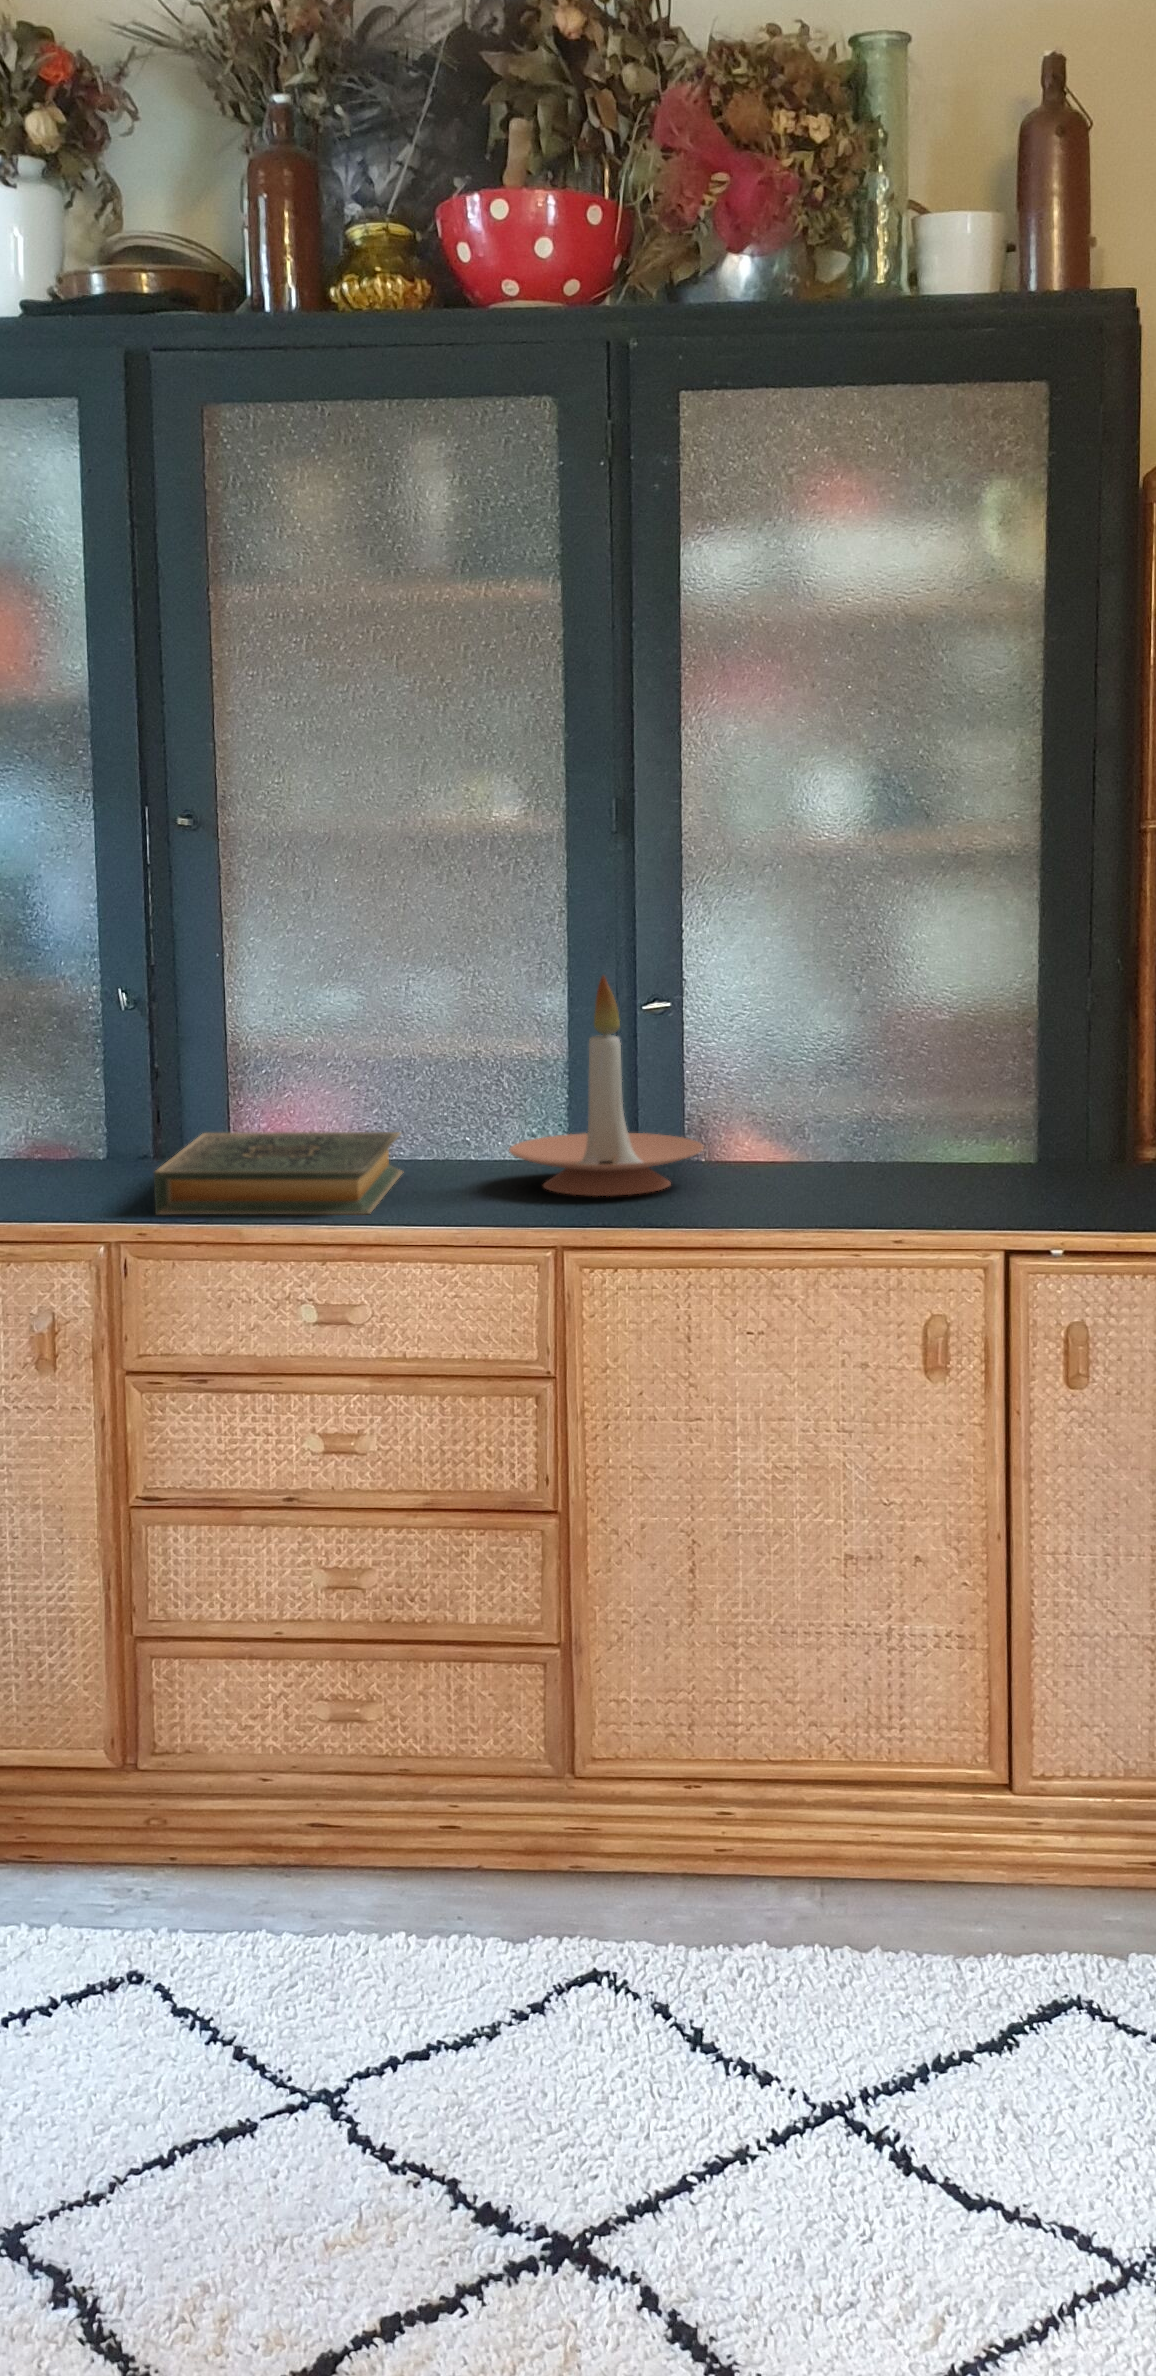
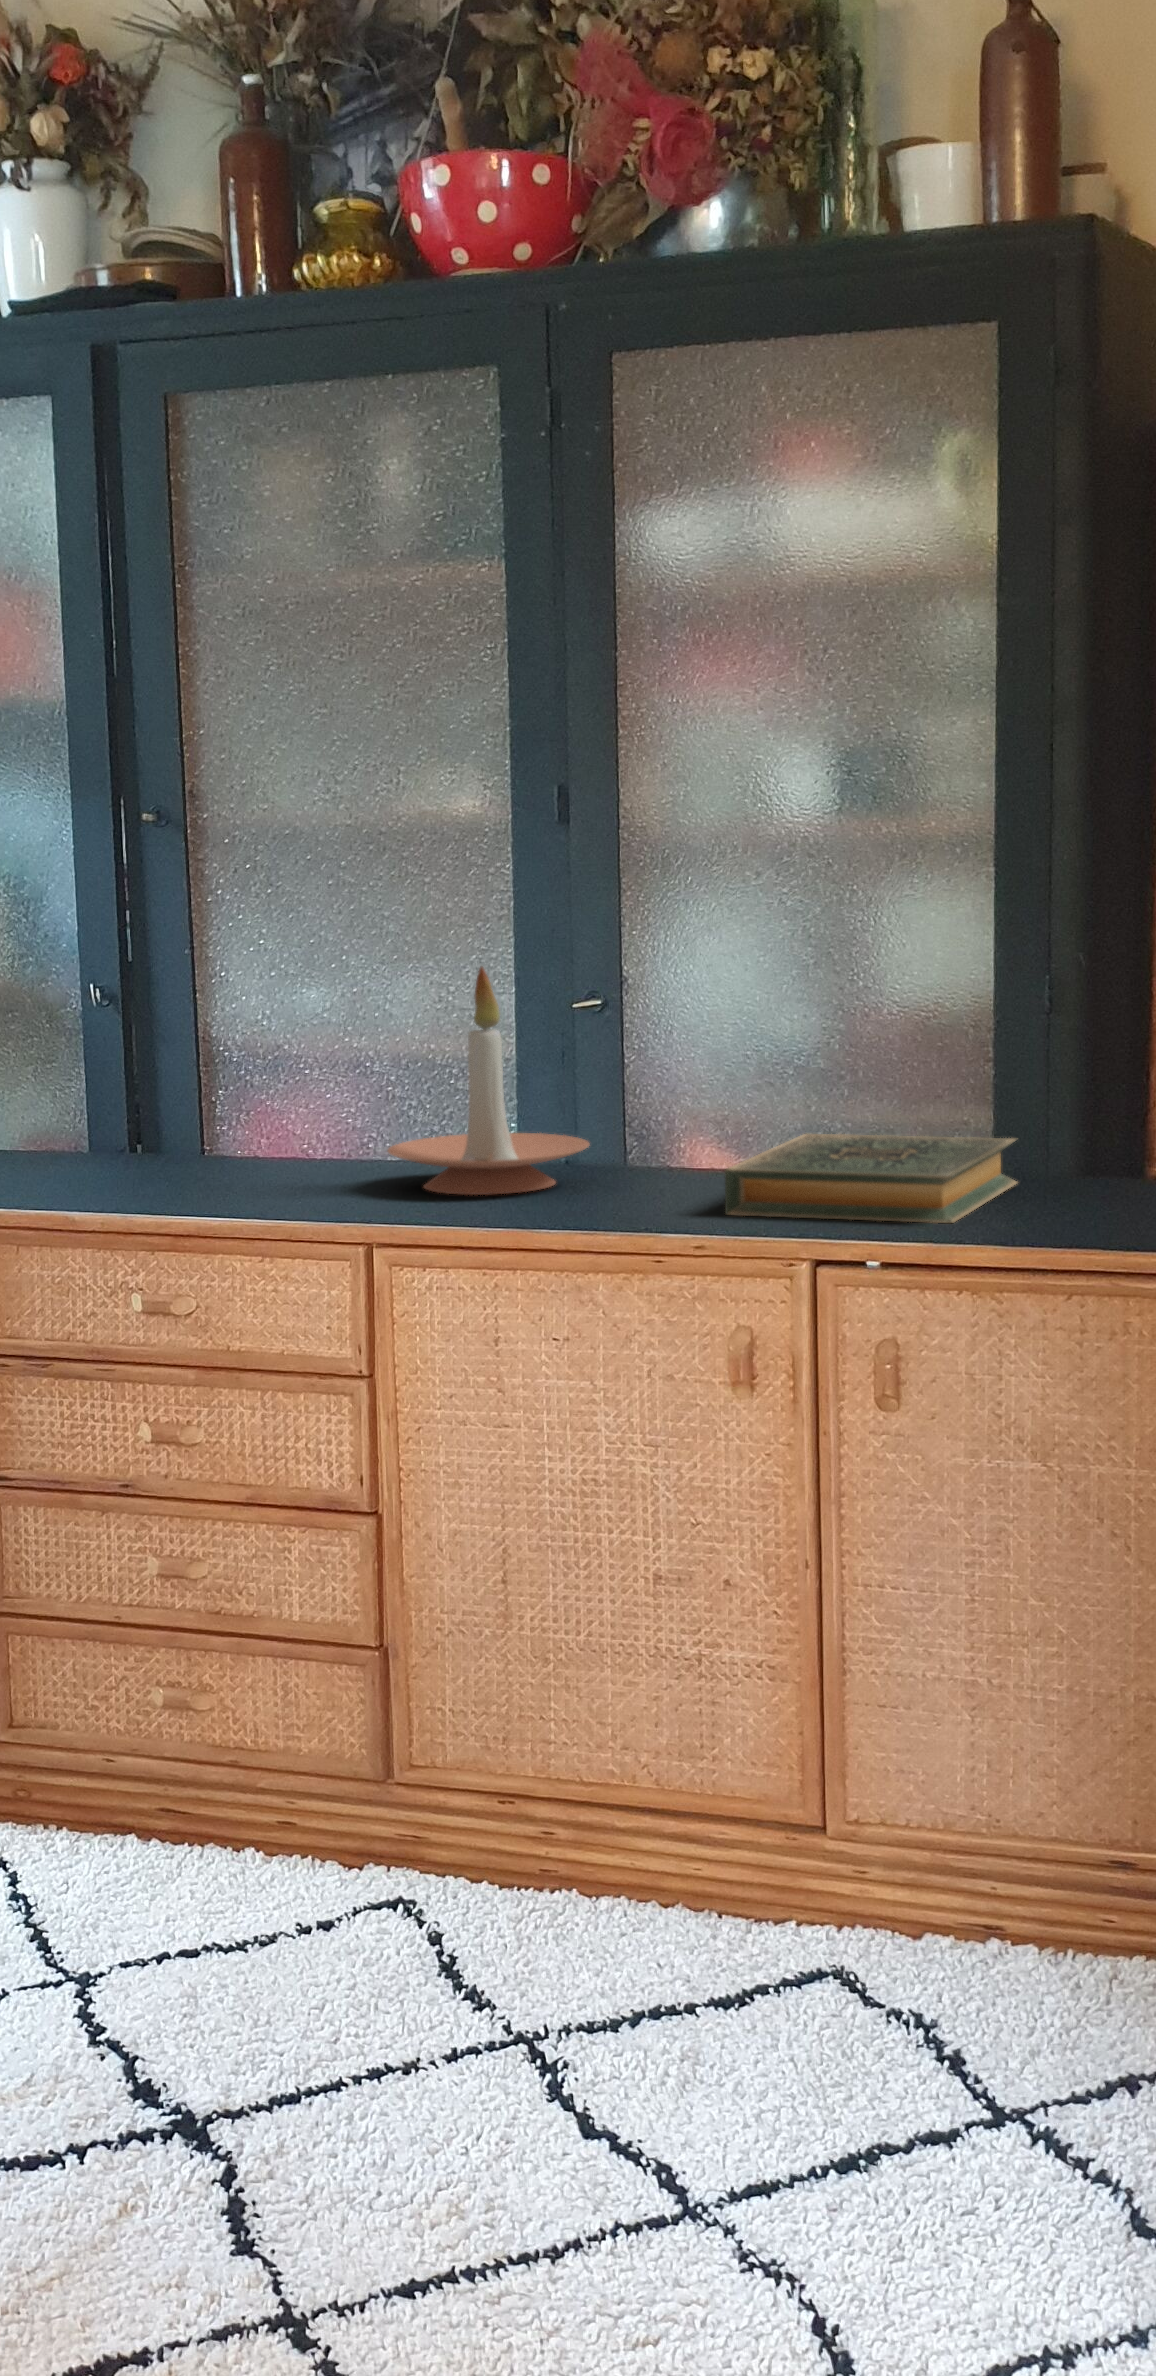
hardback book: present [154,1132,403,1215] -> present [725,1134,1017,1223]

